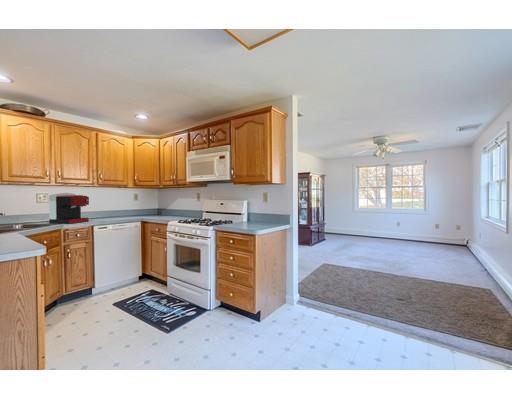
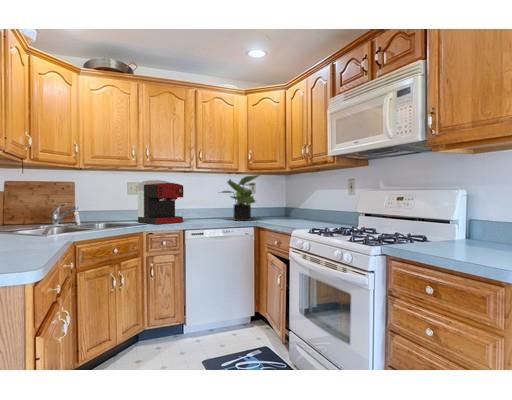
potted plant: none [112,190,146,219] -> present [221,175,259,221]

